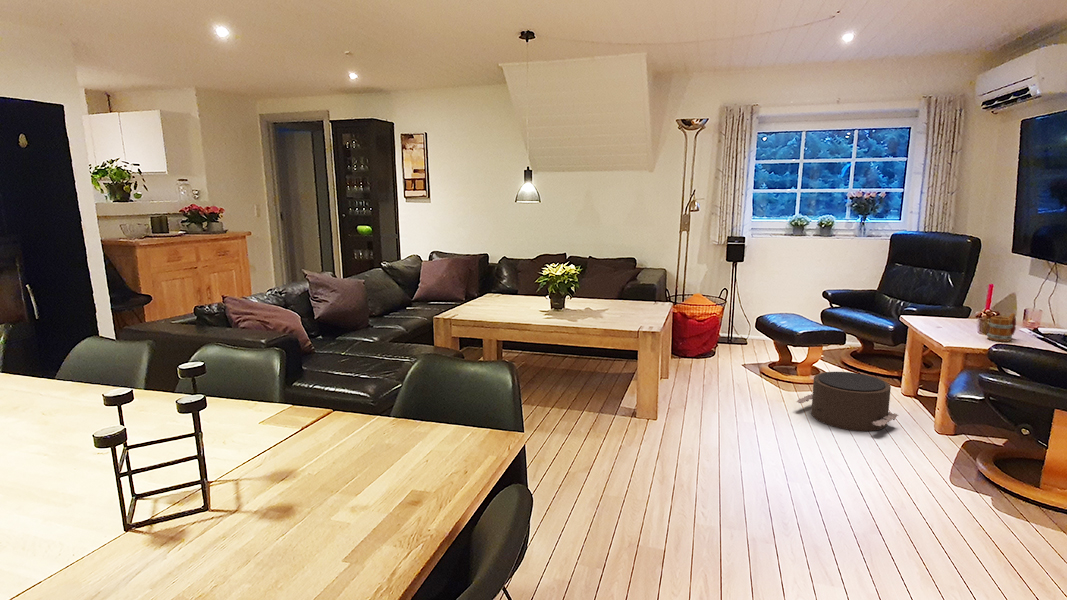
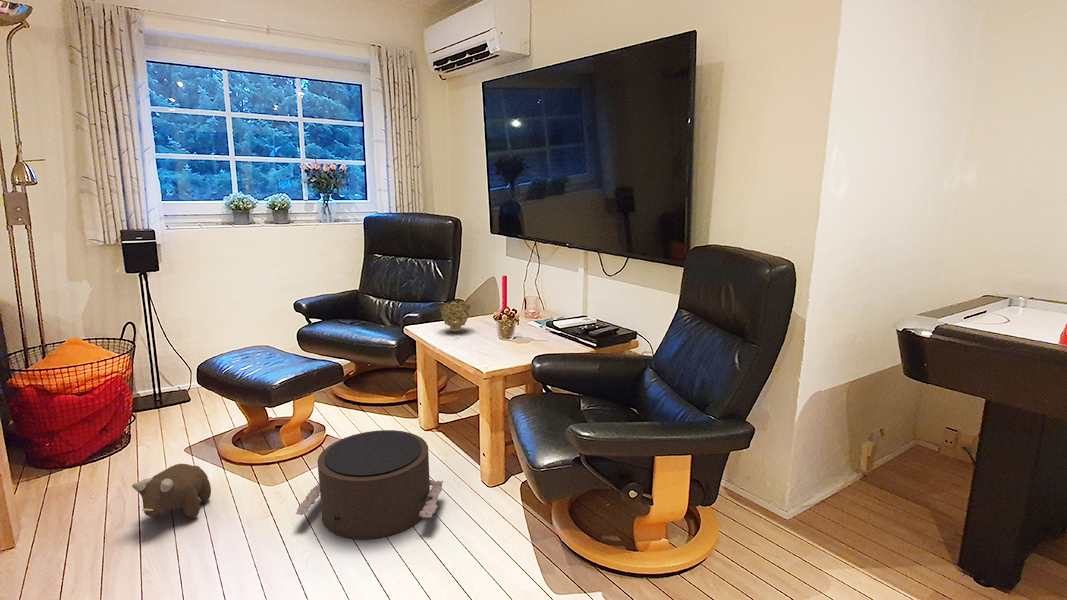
decorative bowl: none [931,301,960,325] -> present [440,301,470,332]
mug: present [987,313,1016,342] -> none [511,309,536,347]
plush toy: none [718,362,753,392] -> present [132,464,211,518]

